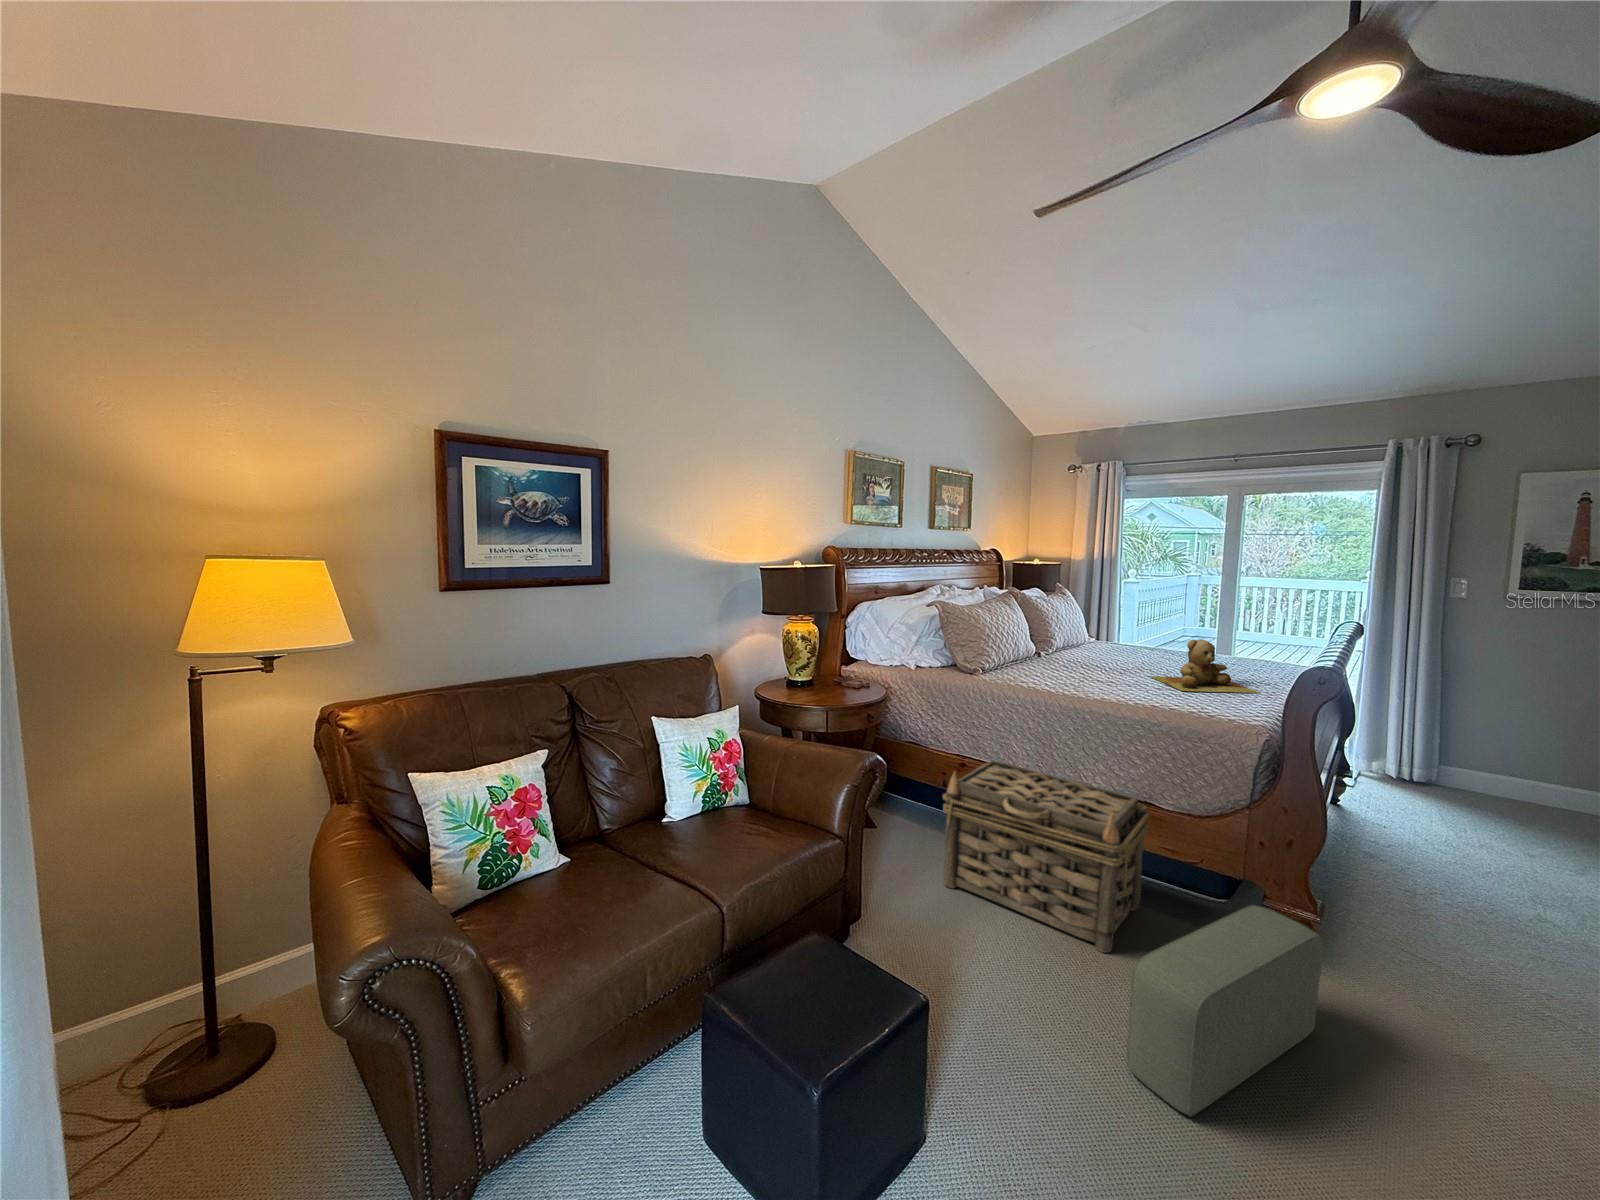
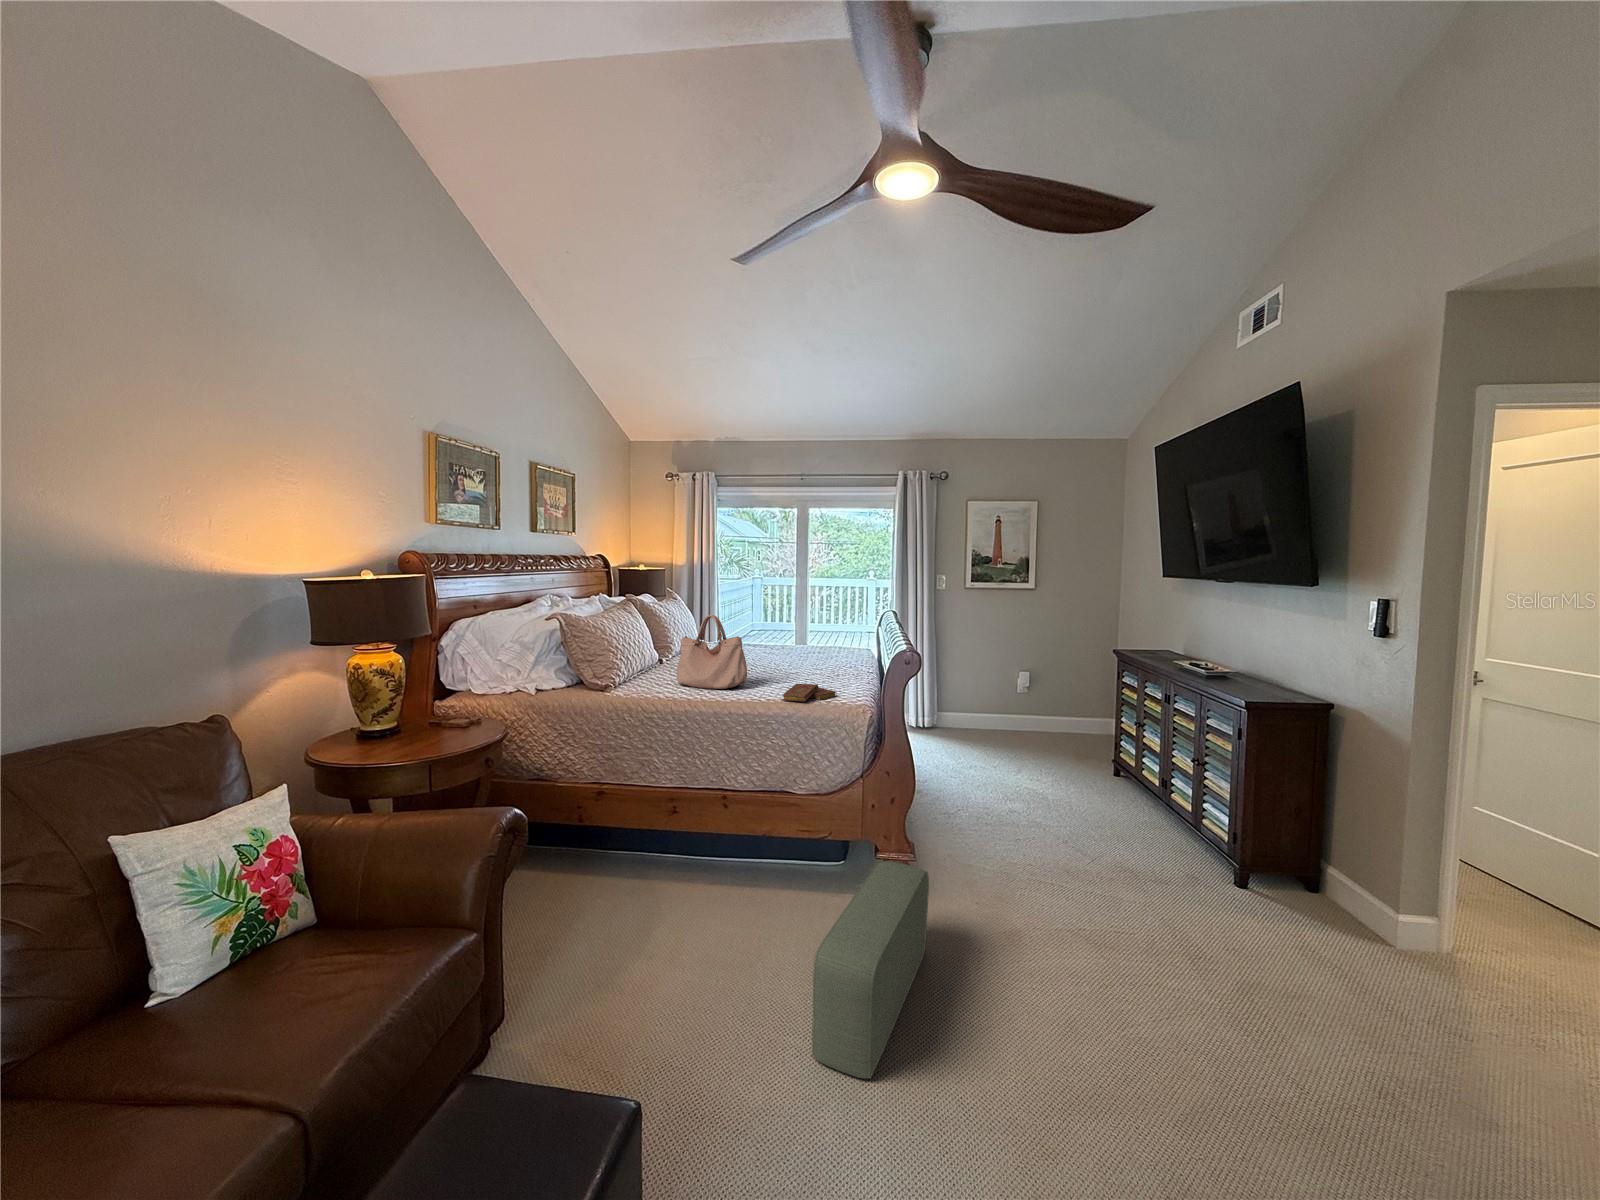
handbag: none [1045,611,1121,687] -> present [676,615,747,689]
teddy bear: present [1152,640,1260,693] -> none [764,634,849,682]
book: none [1156,692,1230,714] -> present [782,684,836,701]
basket: present [943,761,1149,953] -> none [590,781,787,948]

